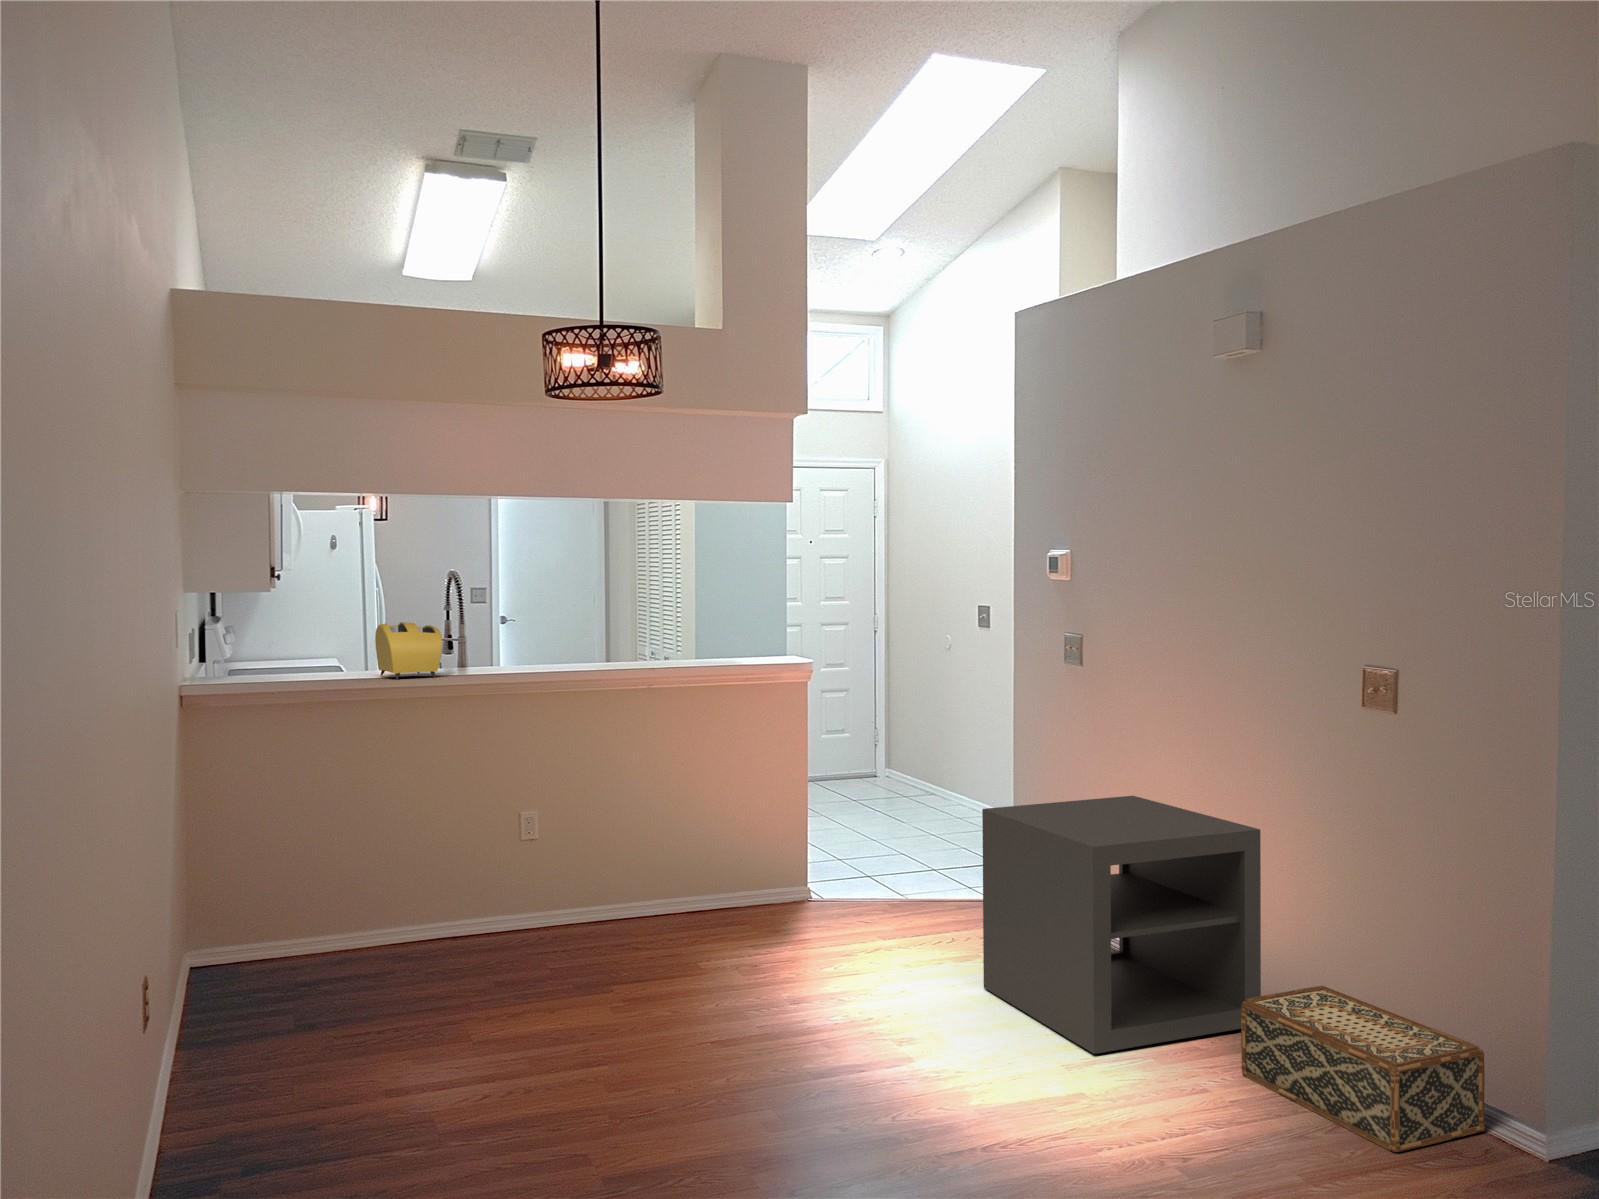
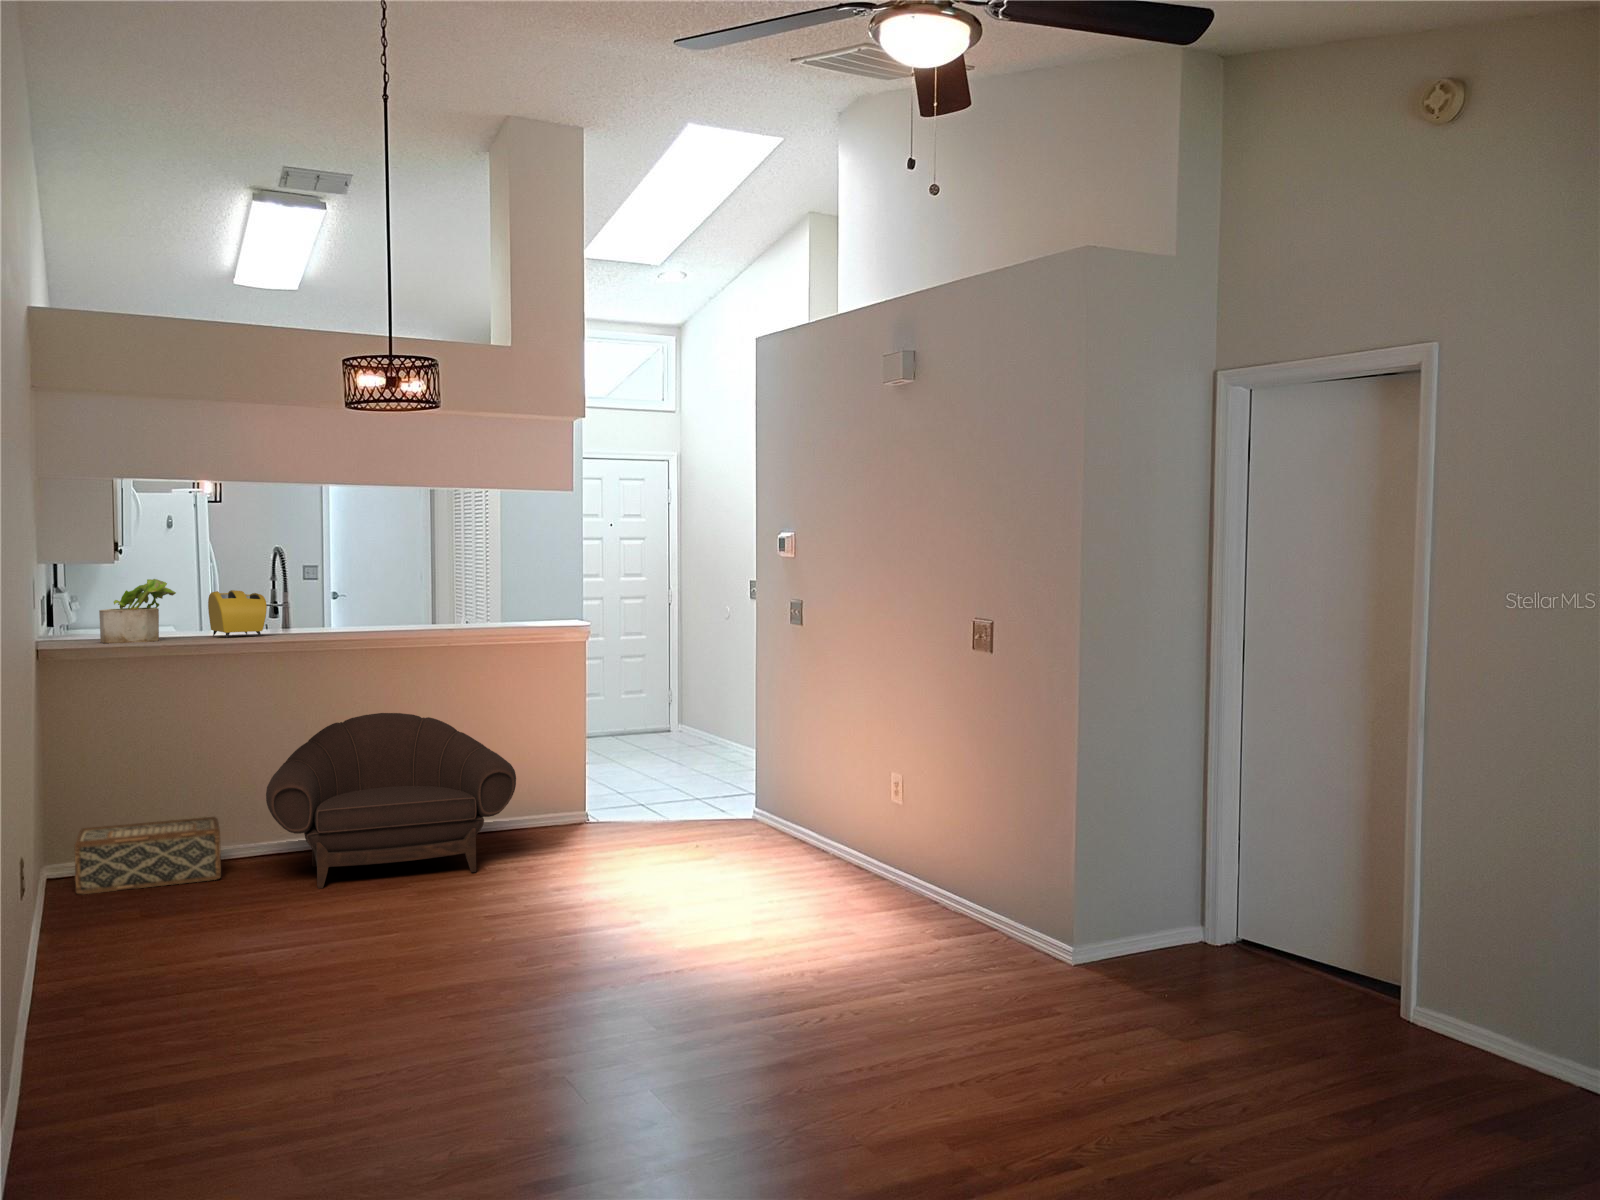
potted plant: none [252,609,339,687] -> present [99,579,176,643]
armchair: none [443,770,739,993] -> present [266,713,516,889]
storage cabinet: present [982,796,1261,1054] -> none [707,725,908,913]
woven basket: present [1241,986,1485,1152] -> present [74,817,221,894]

